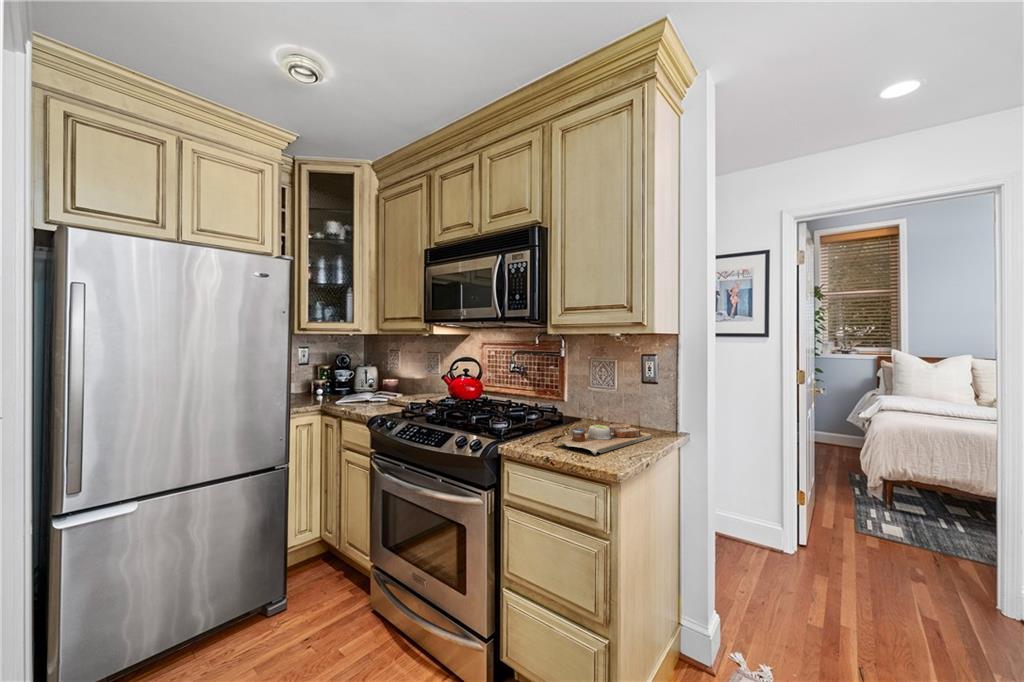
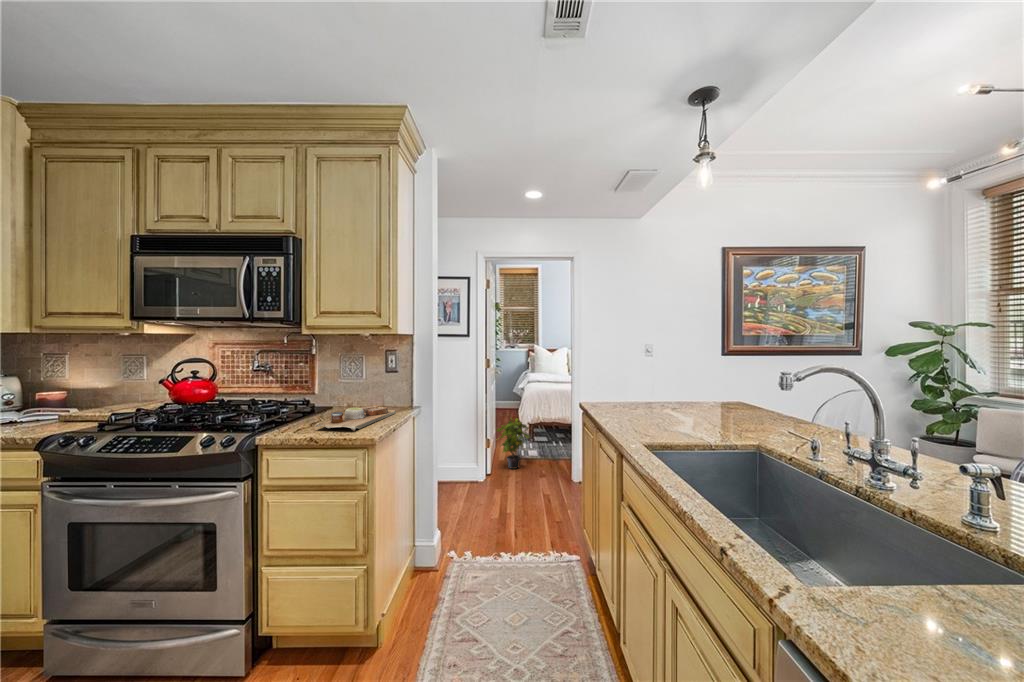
potted plant: none [815,464,884,547] -> present [497,419,530,469]

